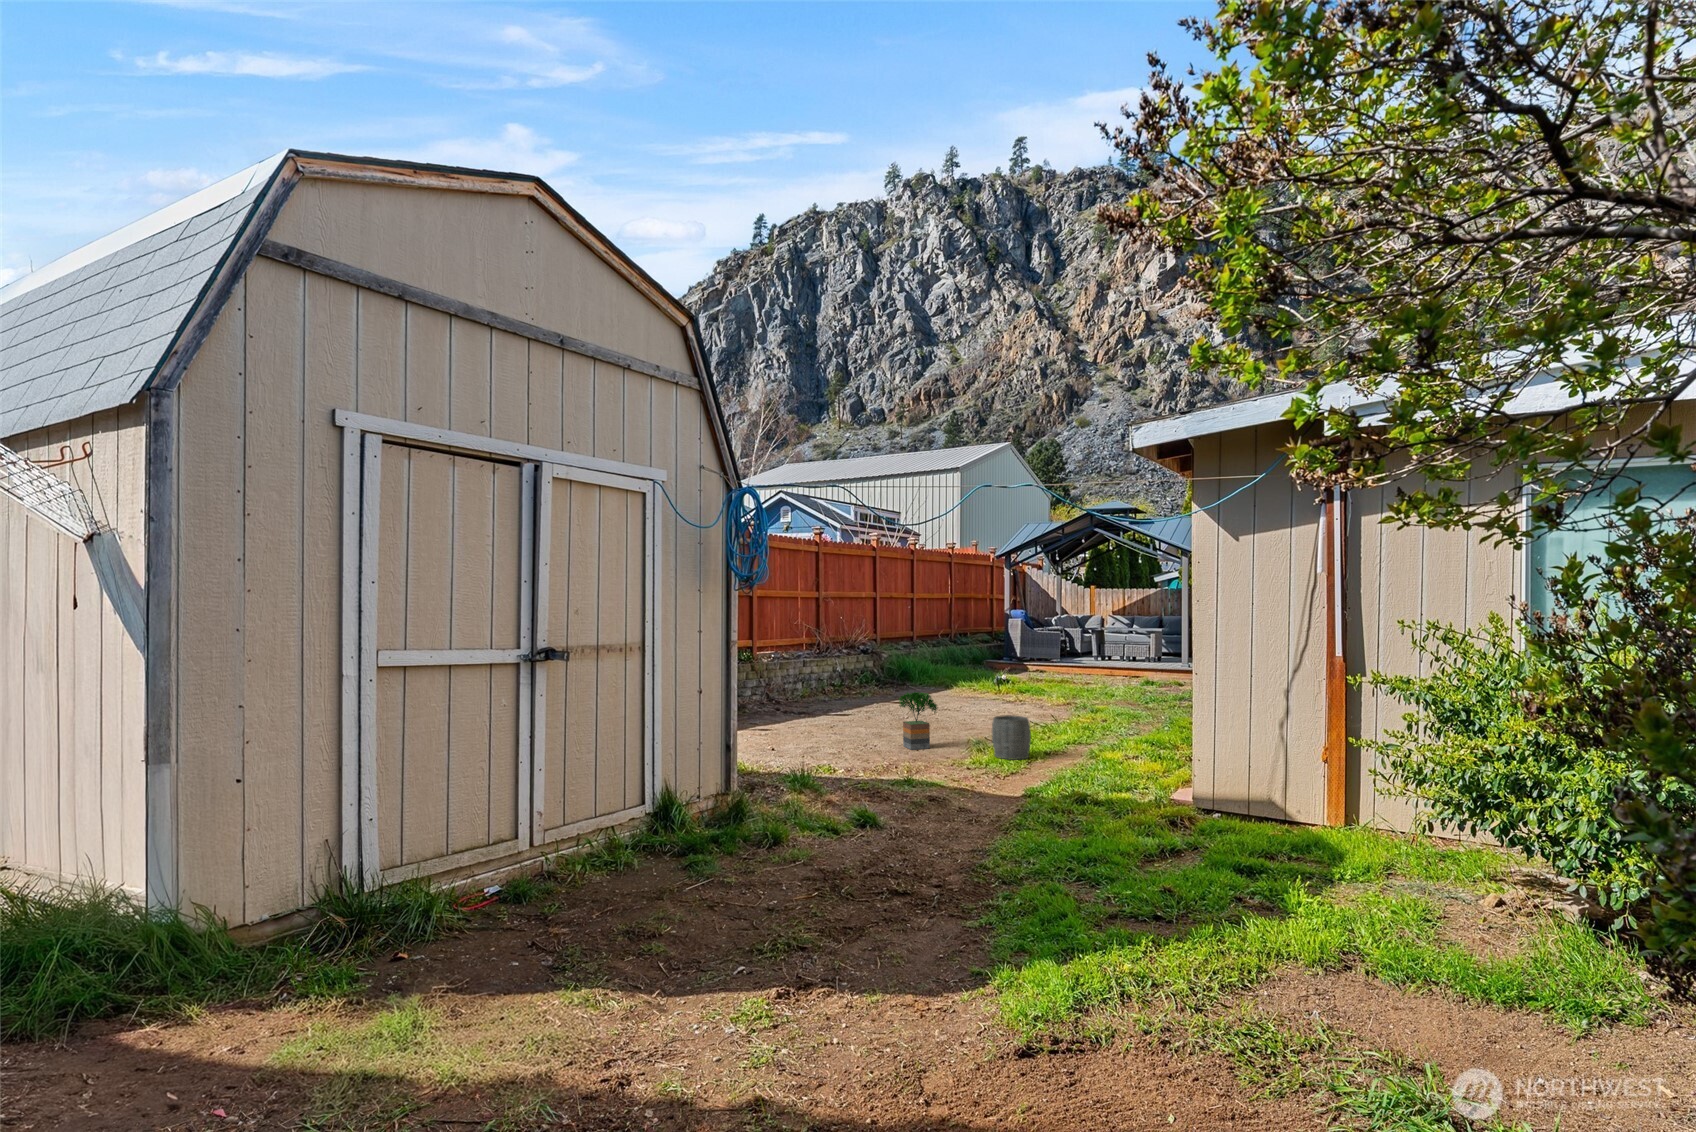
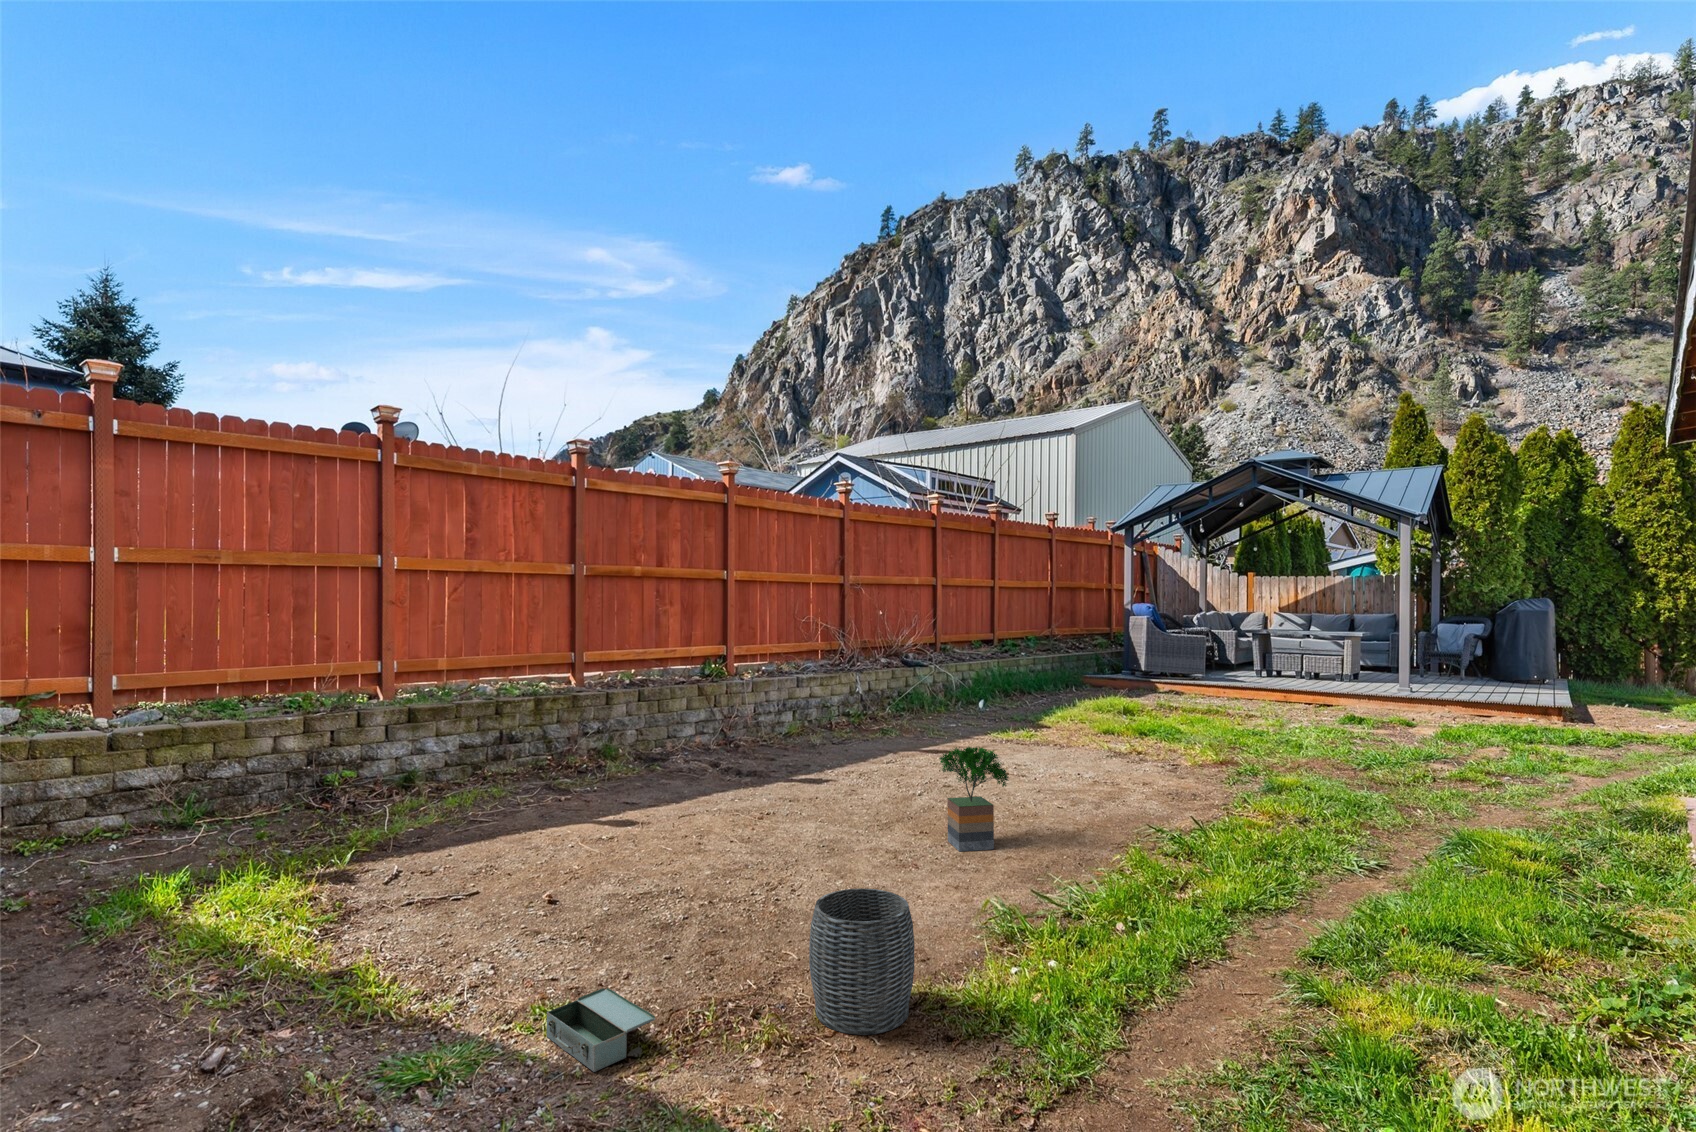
woven basket: present [992,715,1031,760] -> present [809,888,914,1035]
toolbox: none [741,792,792,818] -> present [547,988,655,1072]

